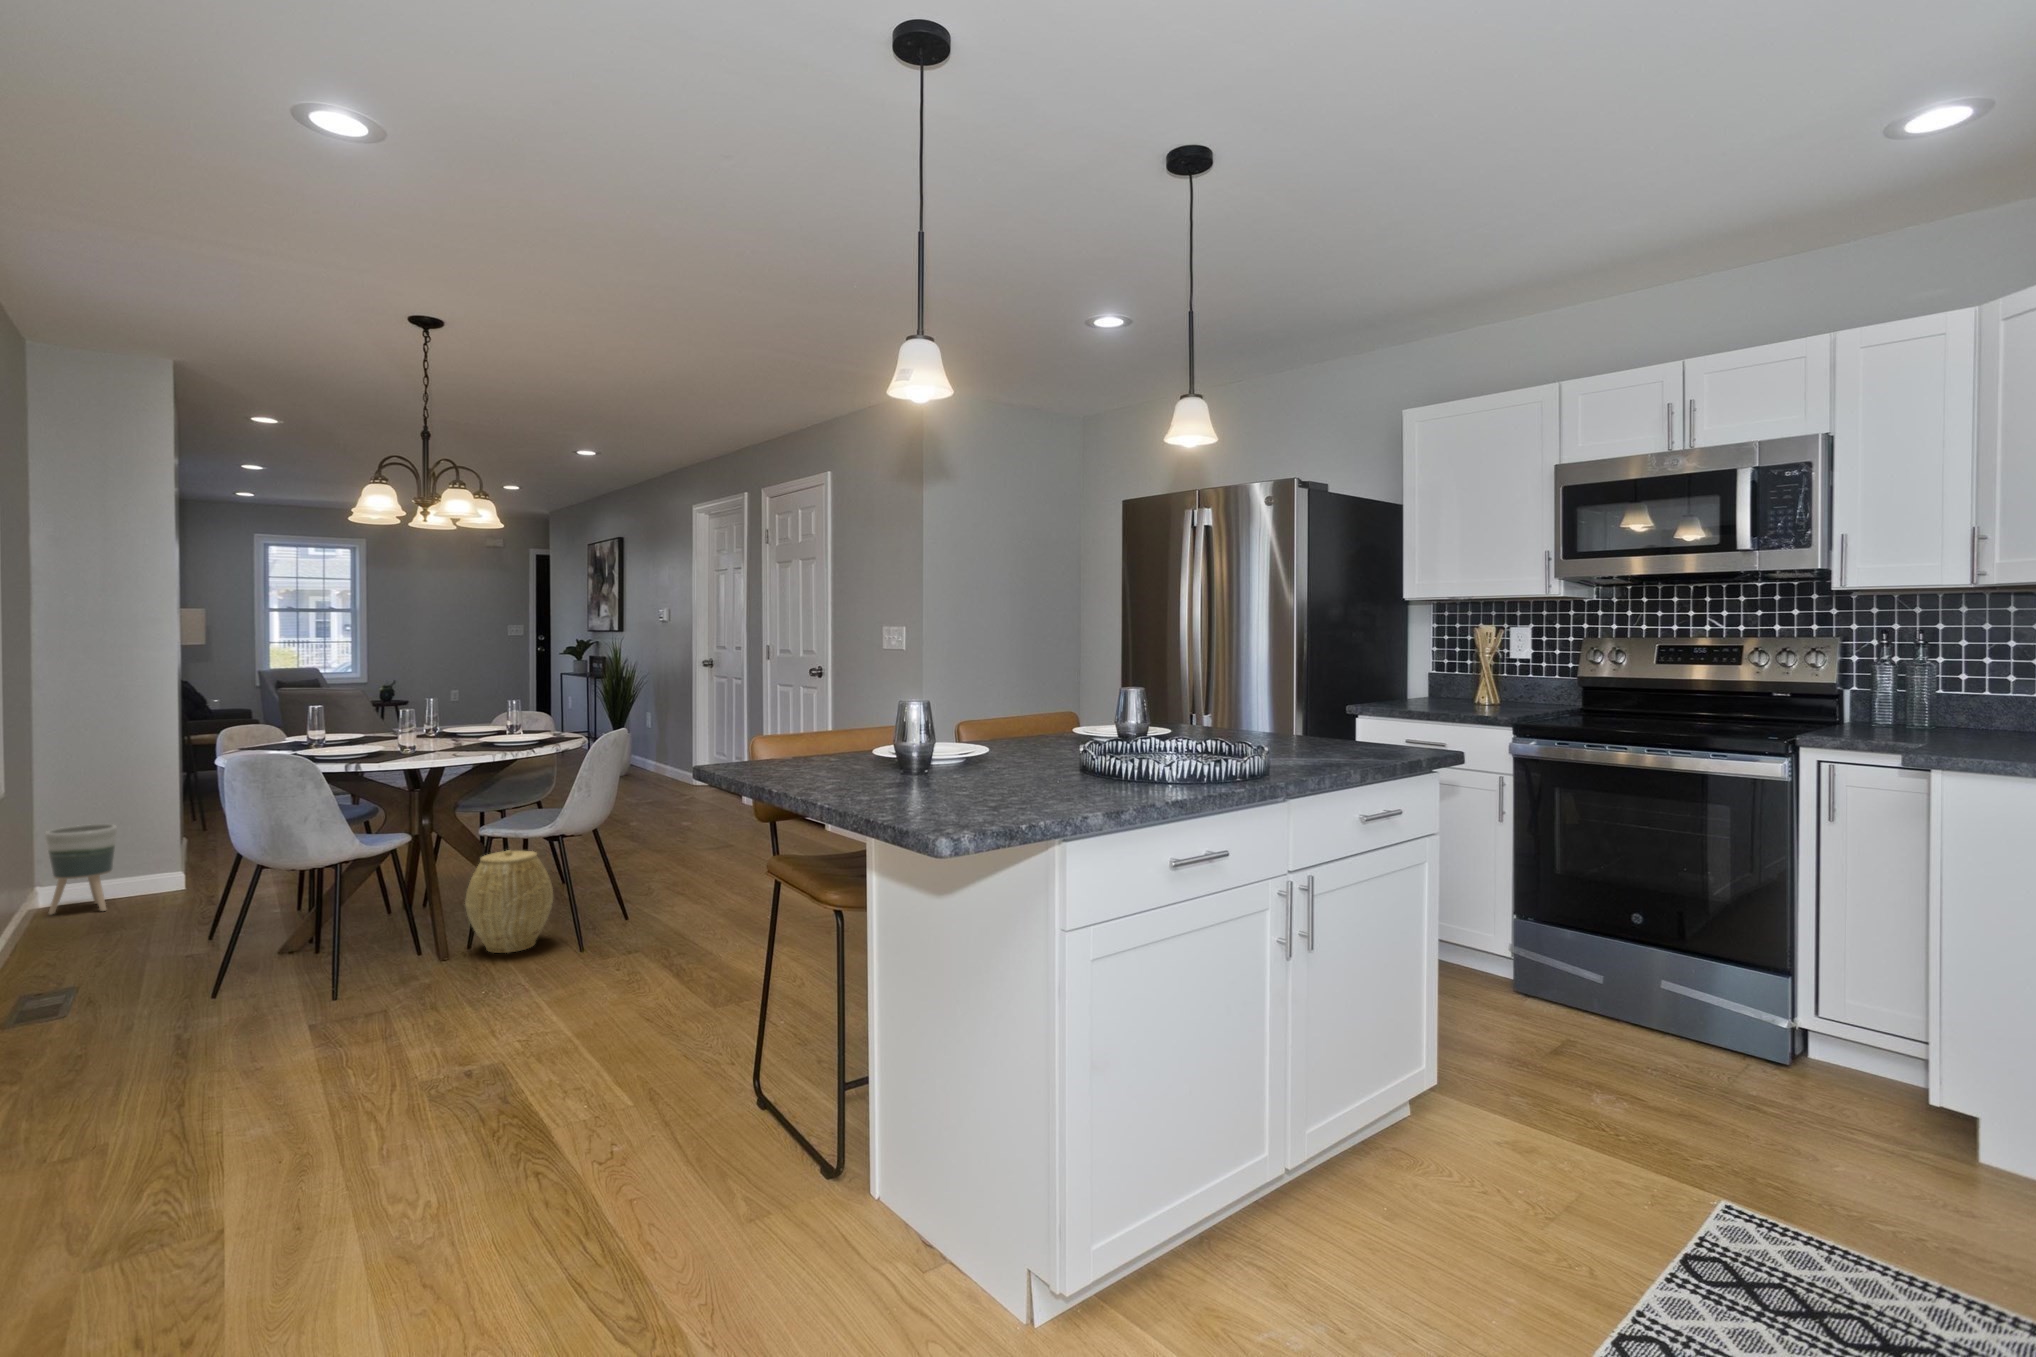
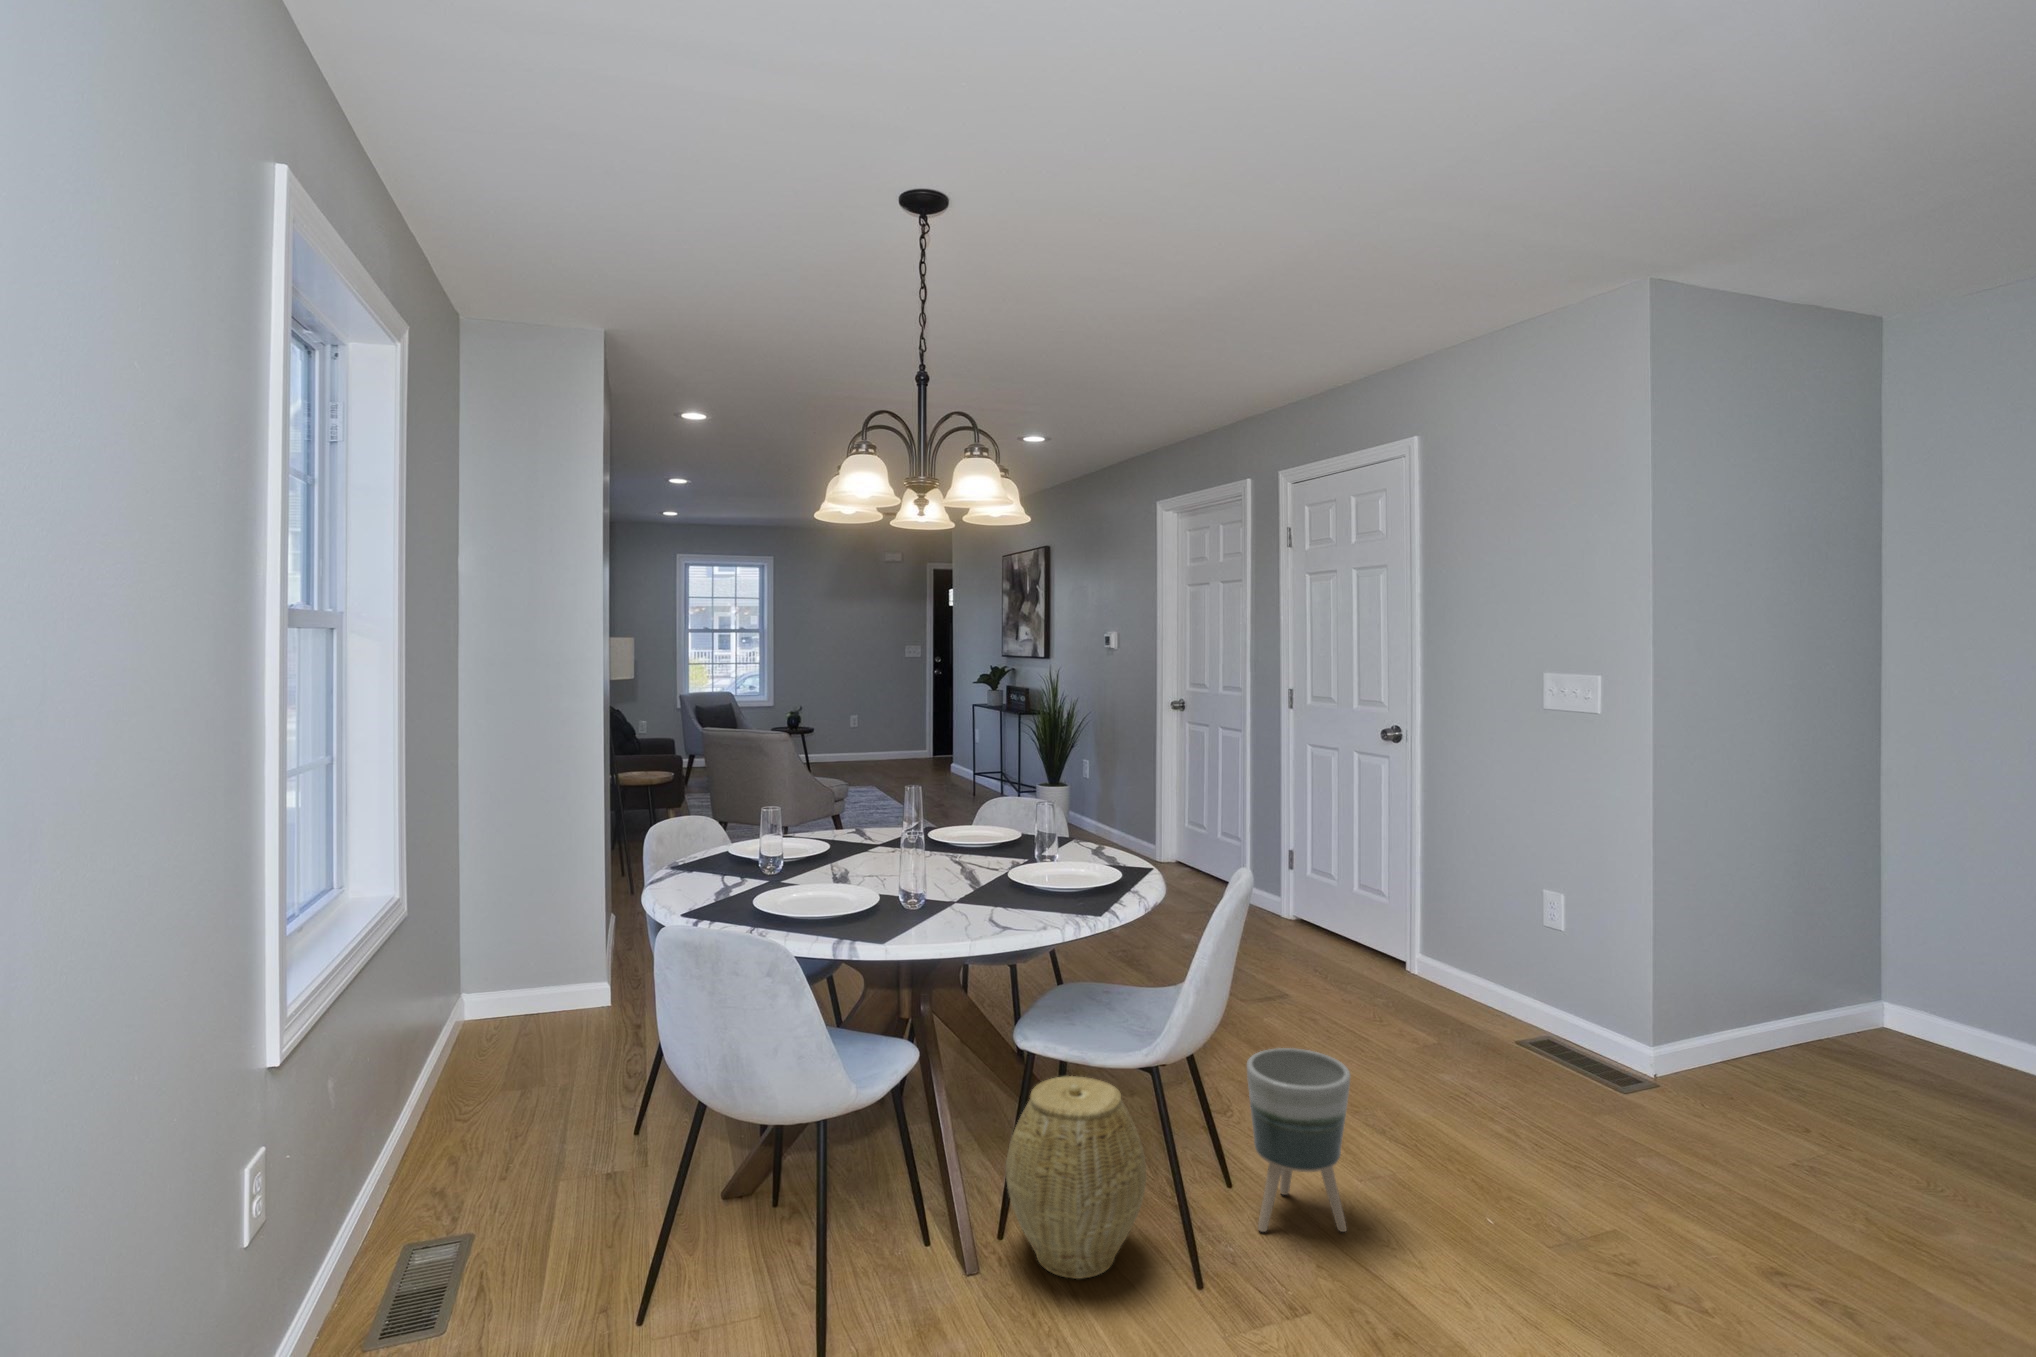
planter: present [45,824,117,914] -> present [1247,1048,1350,1232]

